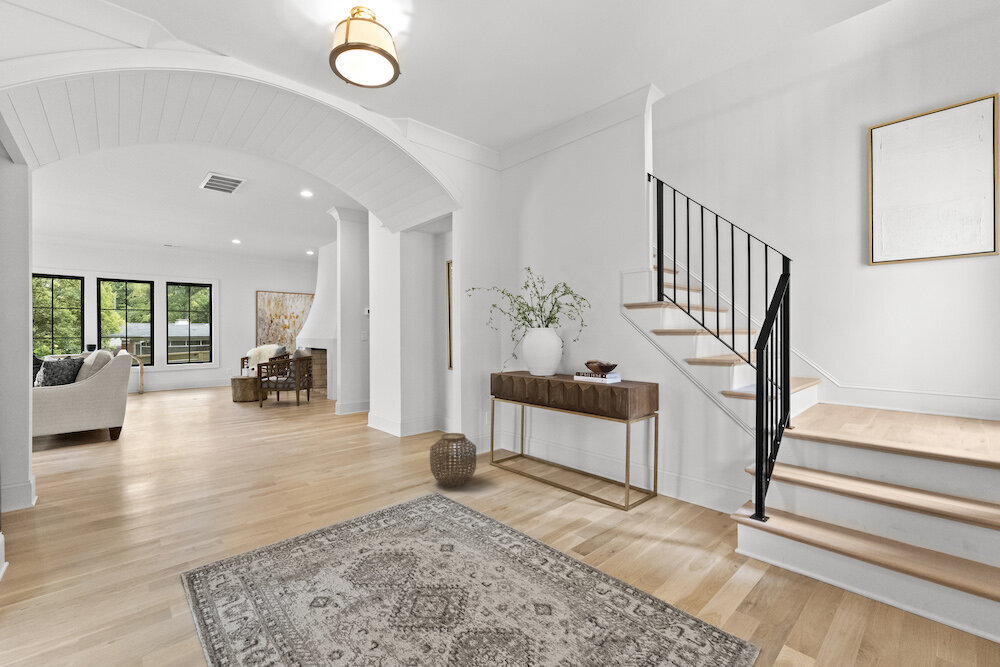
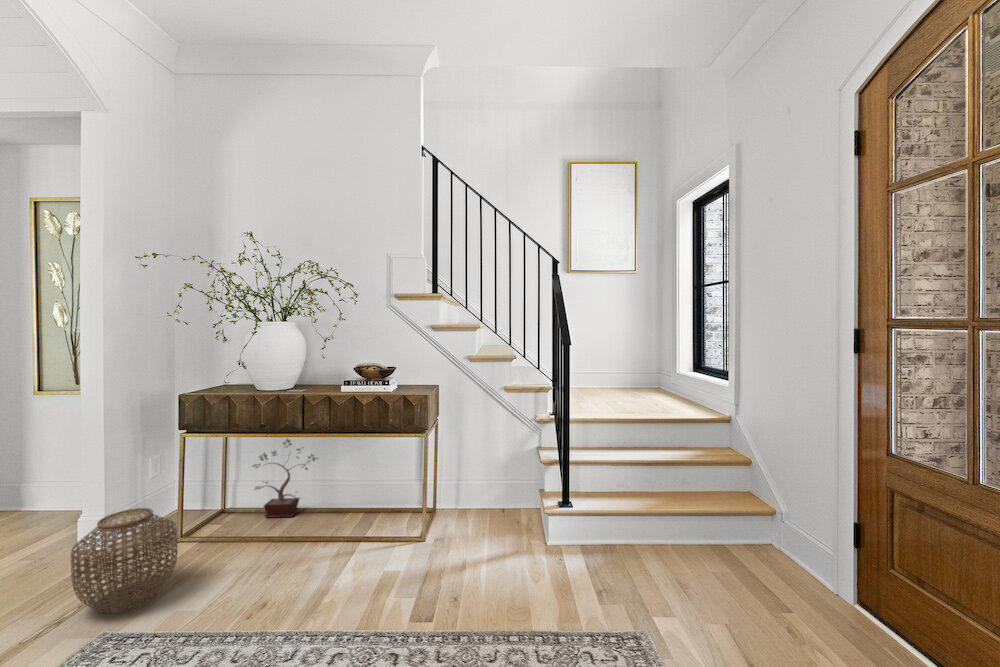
potted plant: none [534,411,573,469] -> present [253,439,318,518]

